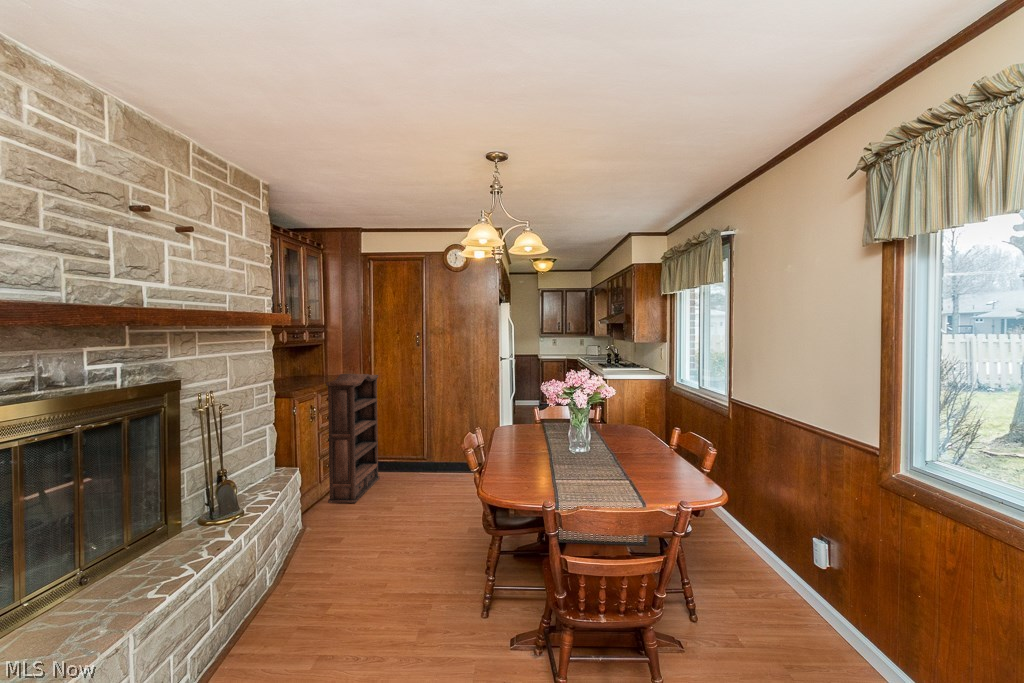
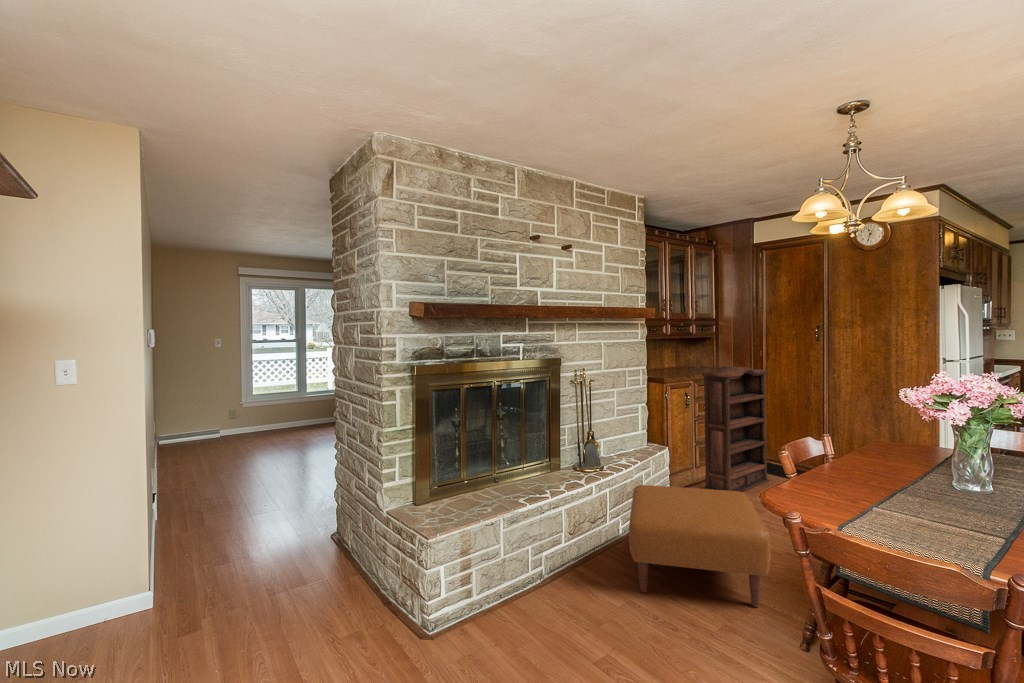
ottoman: none [286,497,443,641] -> present [629,485,770,607]

